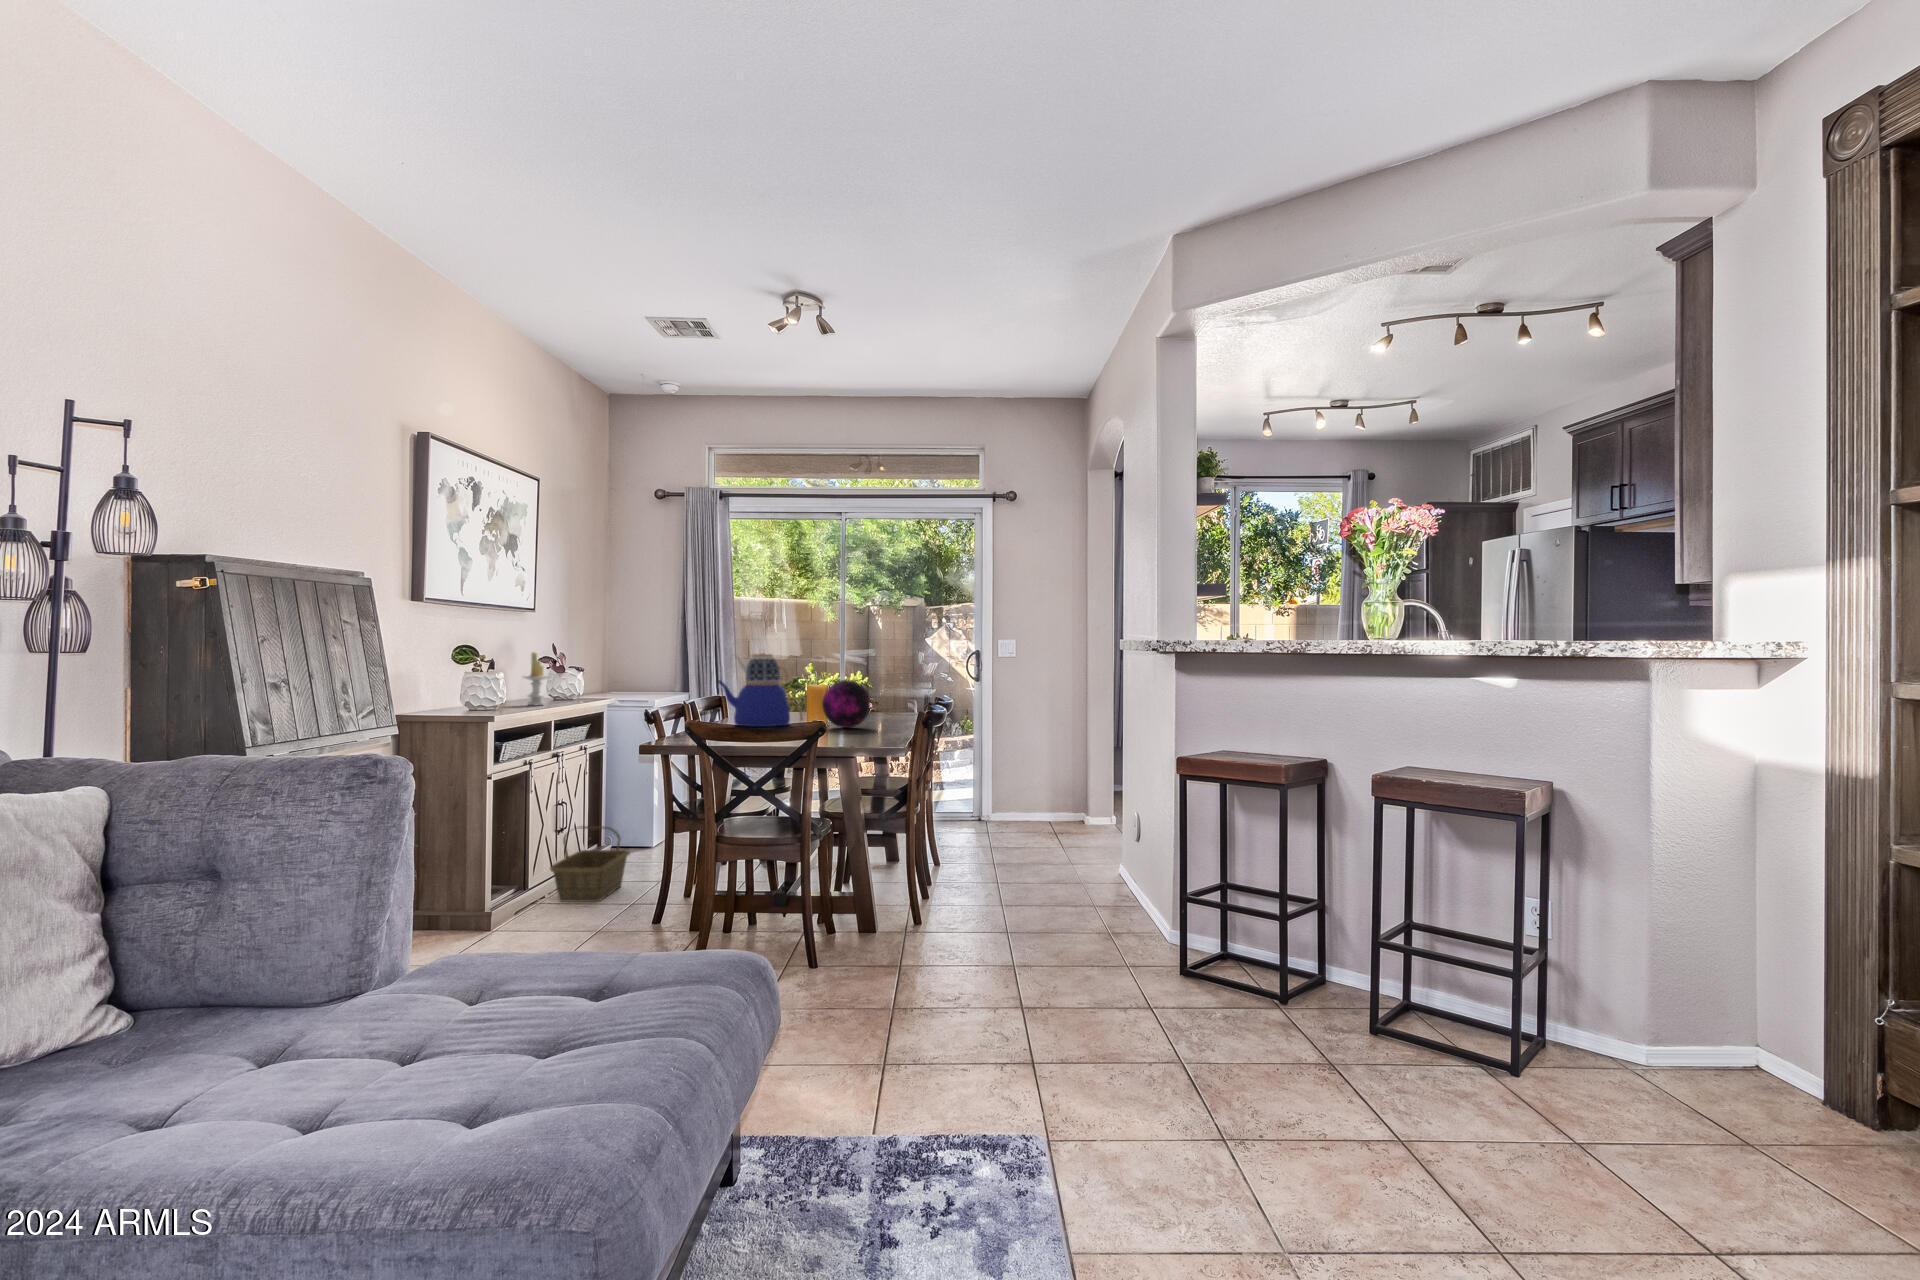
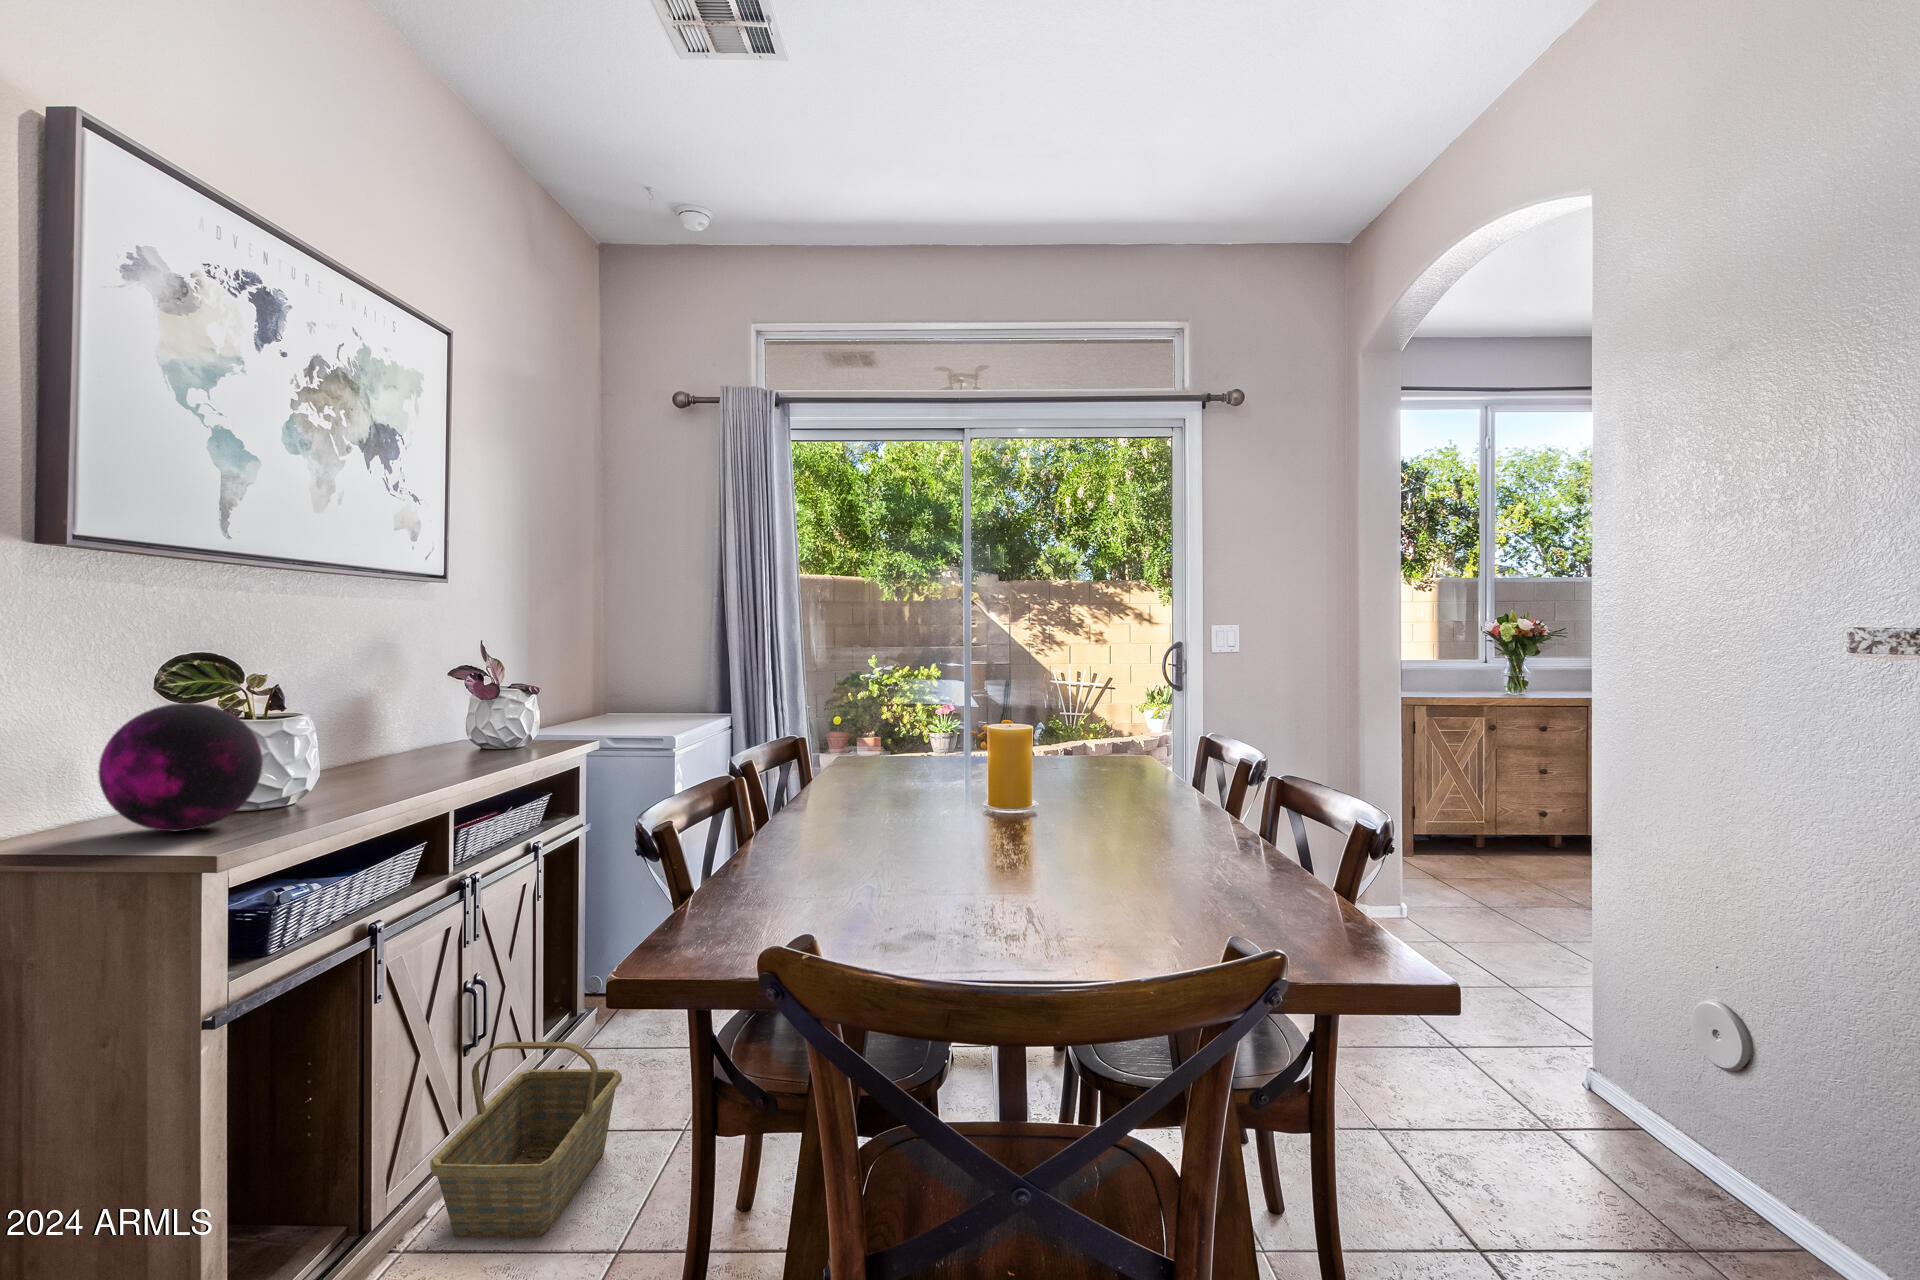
candle: present [523,652,549,705] -> none [388,661,452,775]
teapot: present [718,653,803,727] -> none [813,657,1020,853]
decorative orb: present [822,680,870,728] -> present [98,703,263,832]

